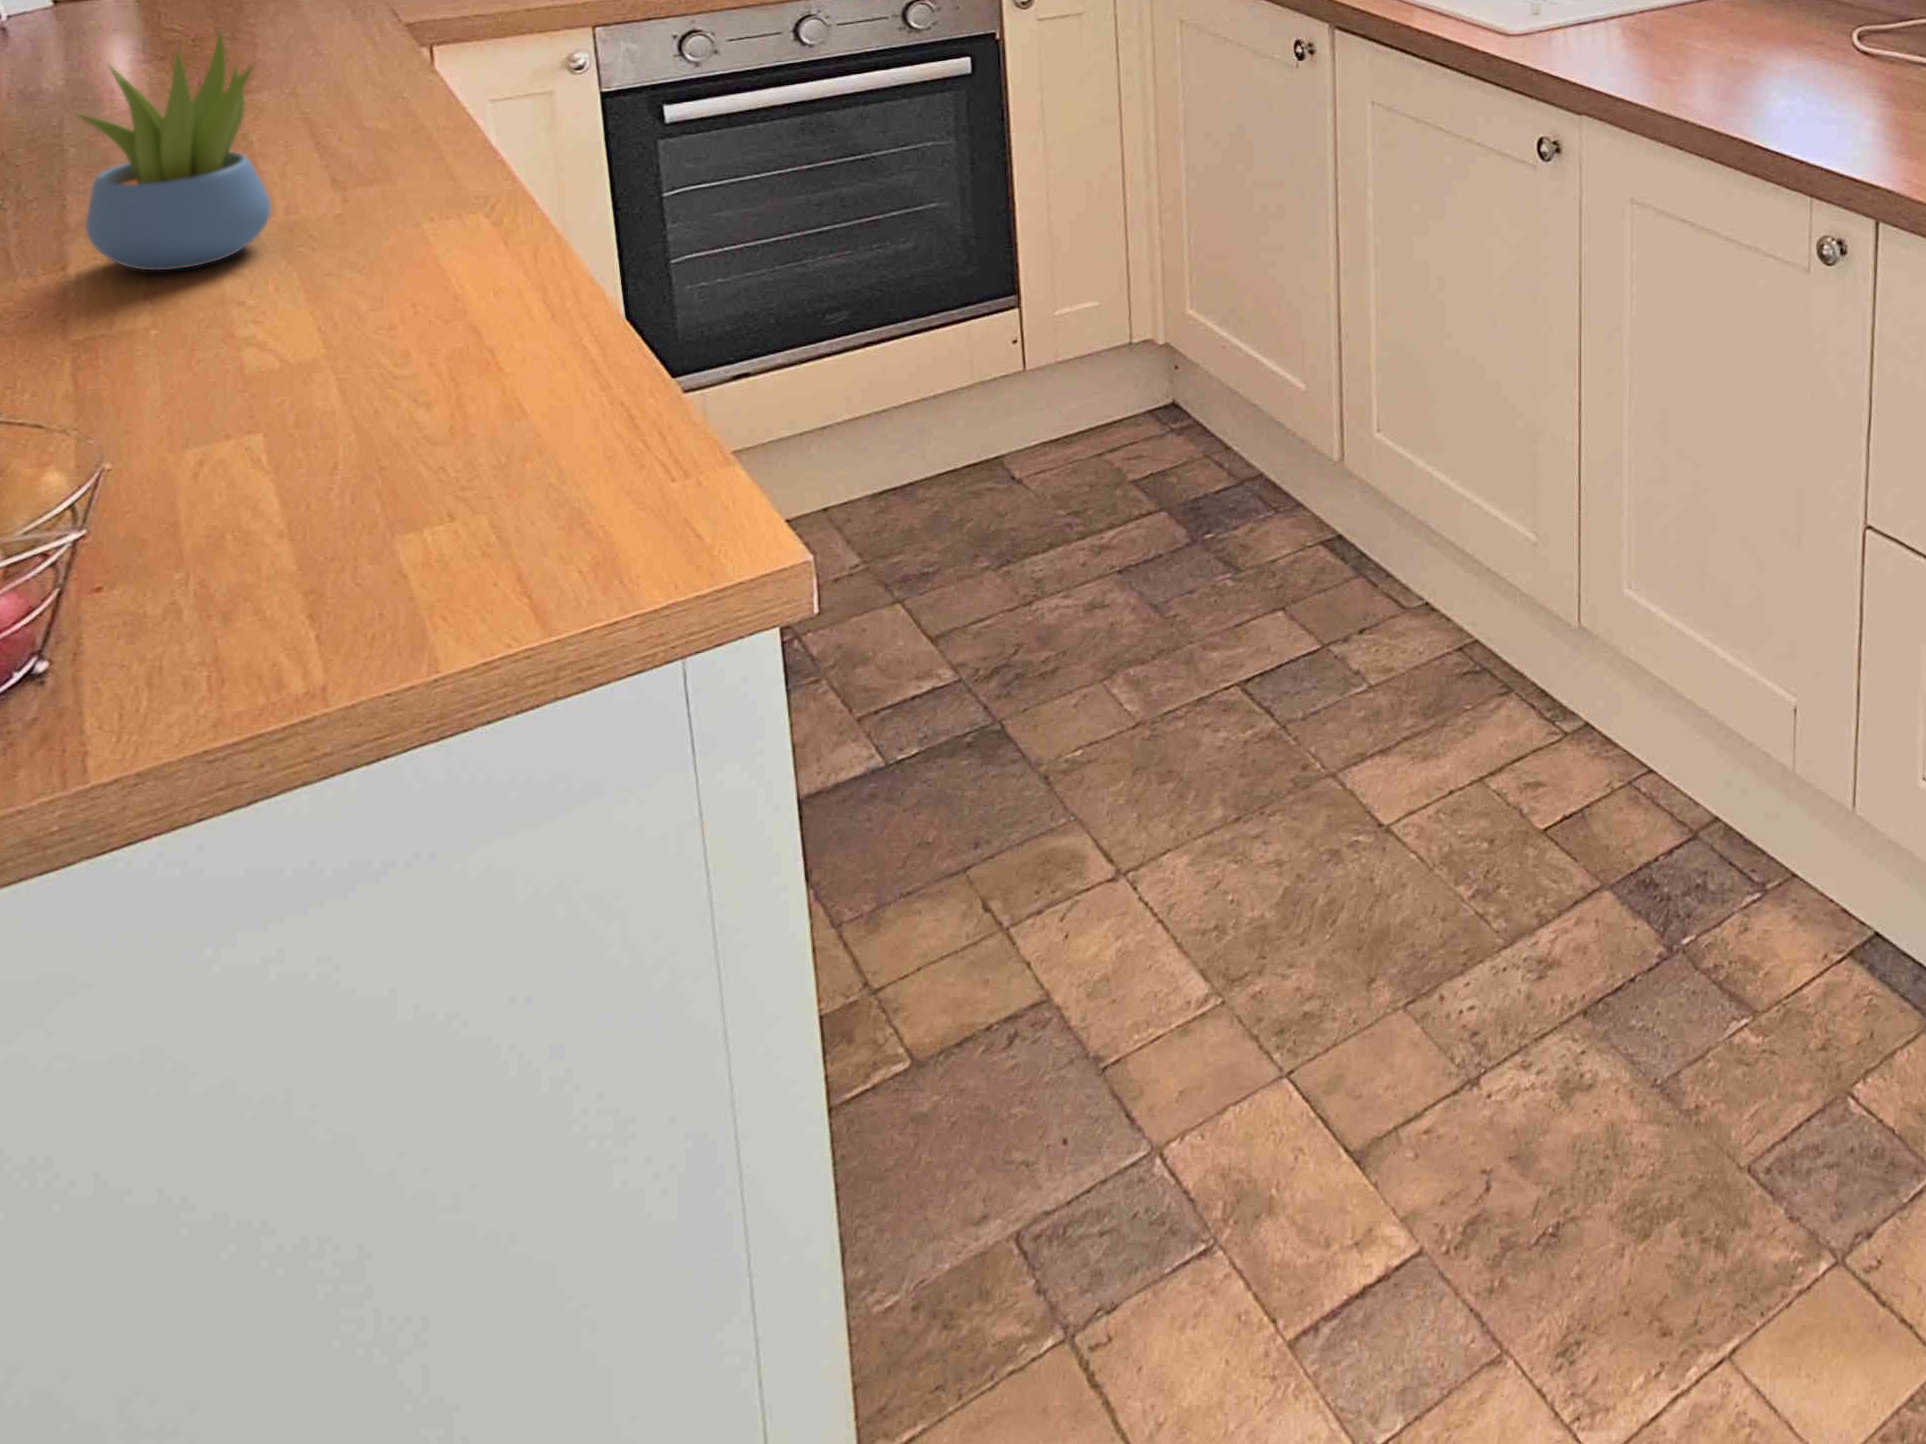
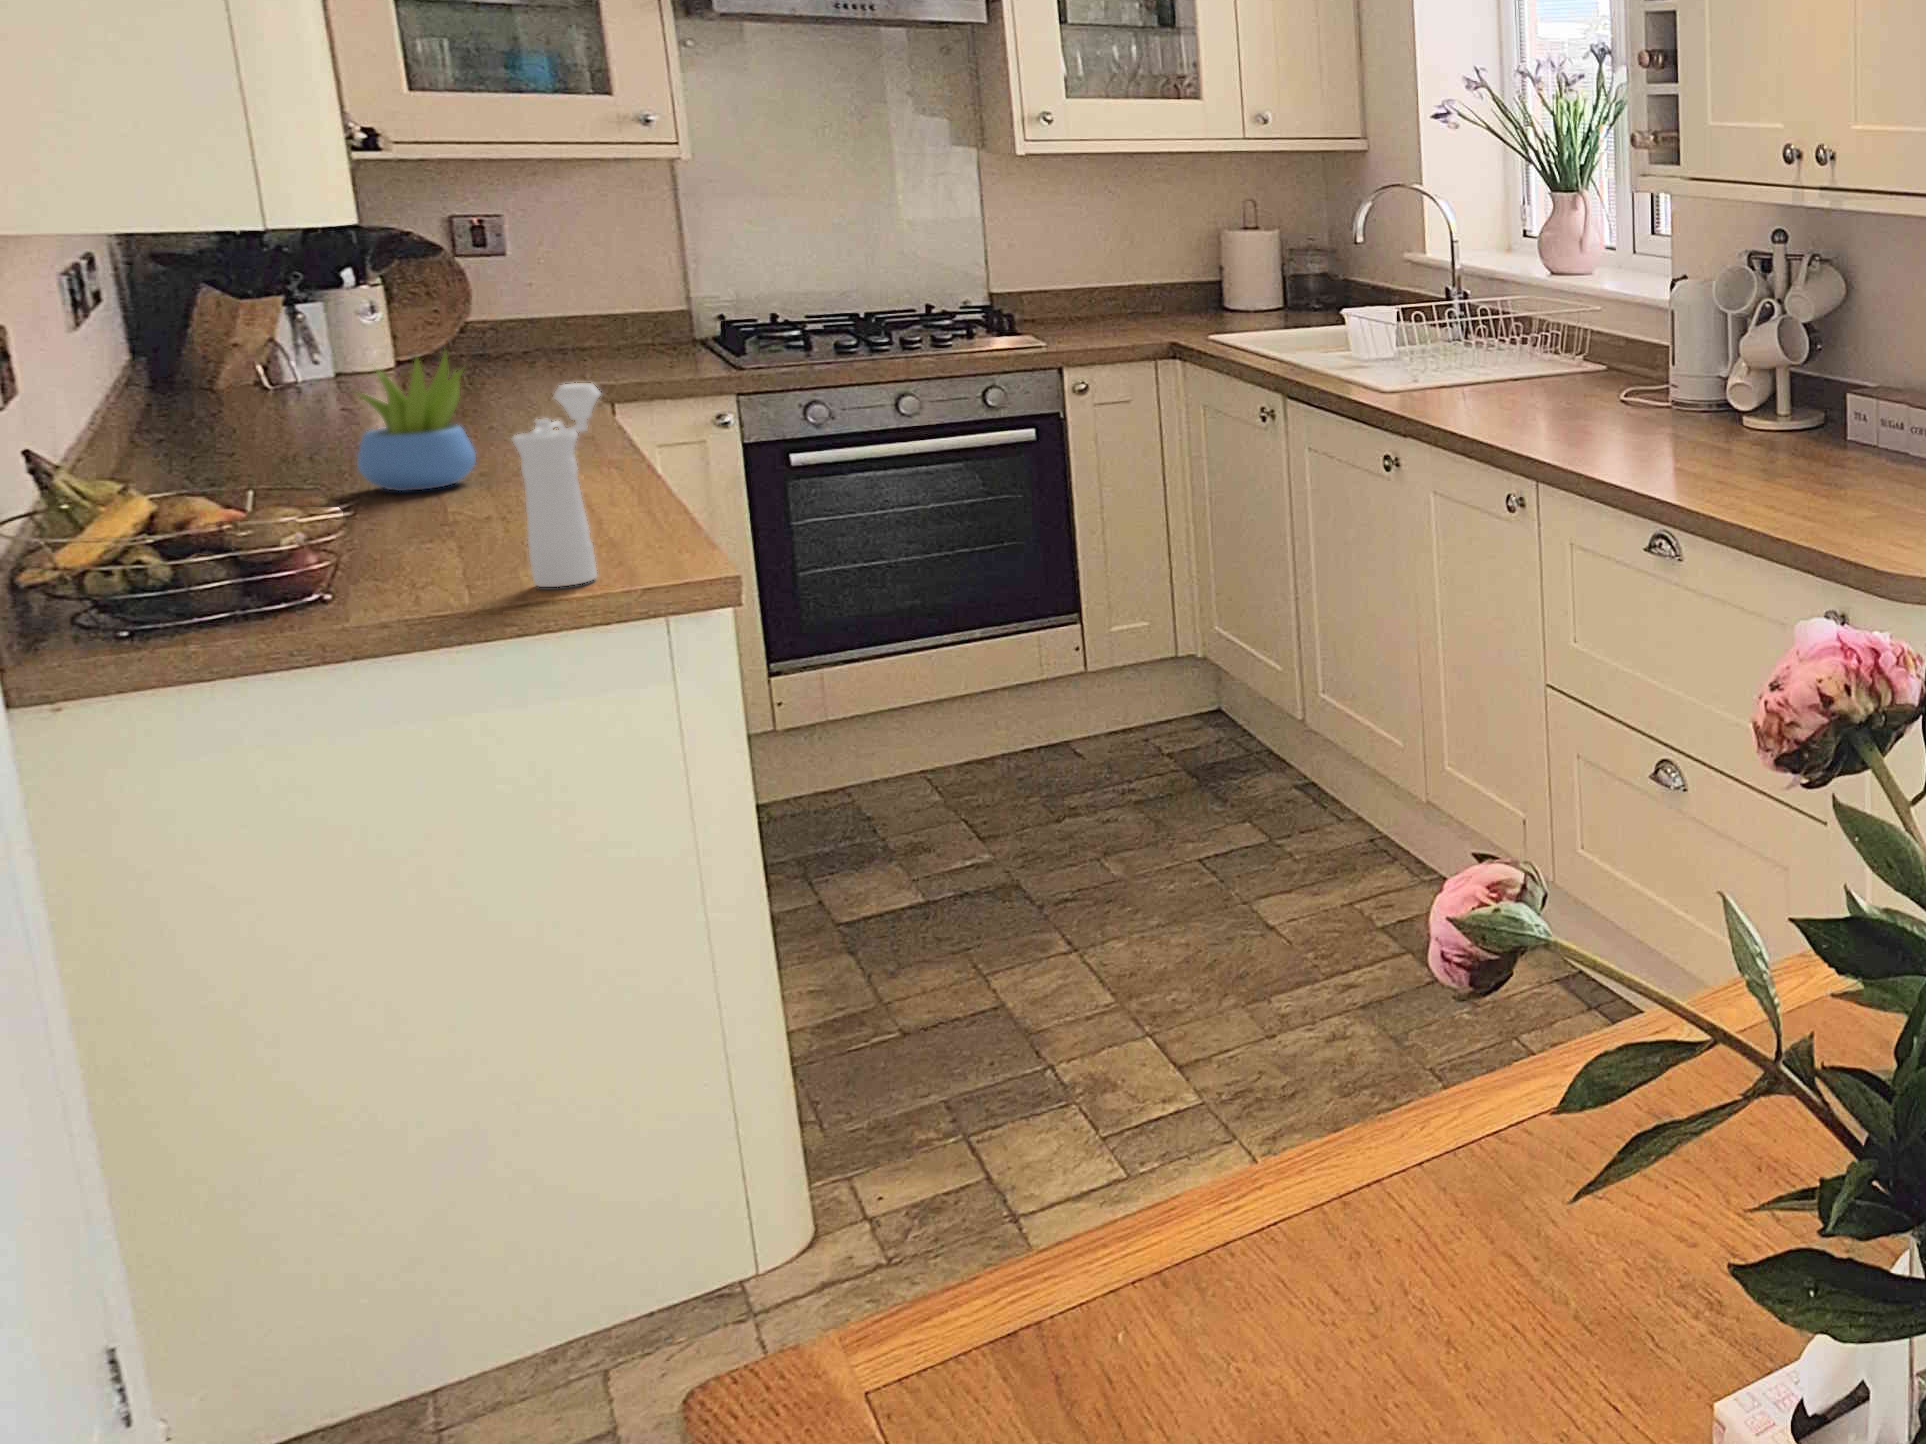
pepper mill: none [377,167,531,591] -> present [512,383,600,587]

